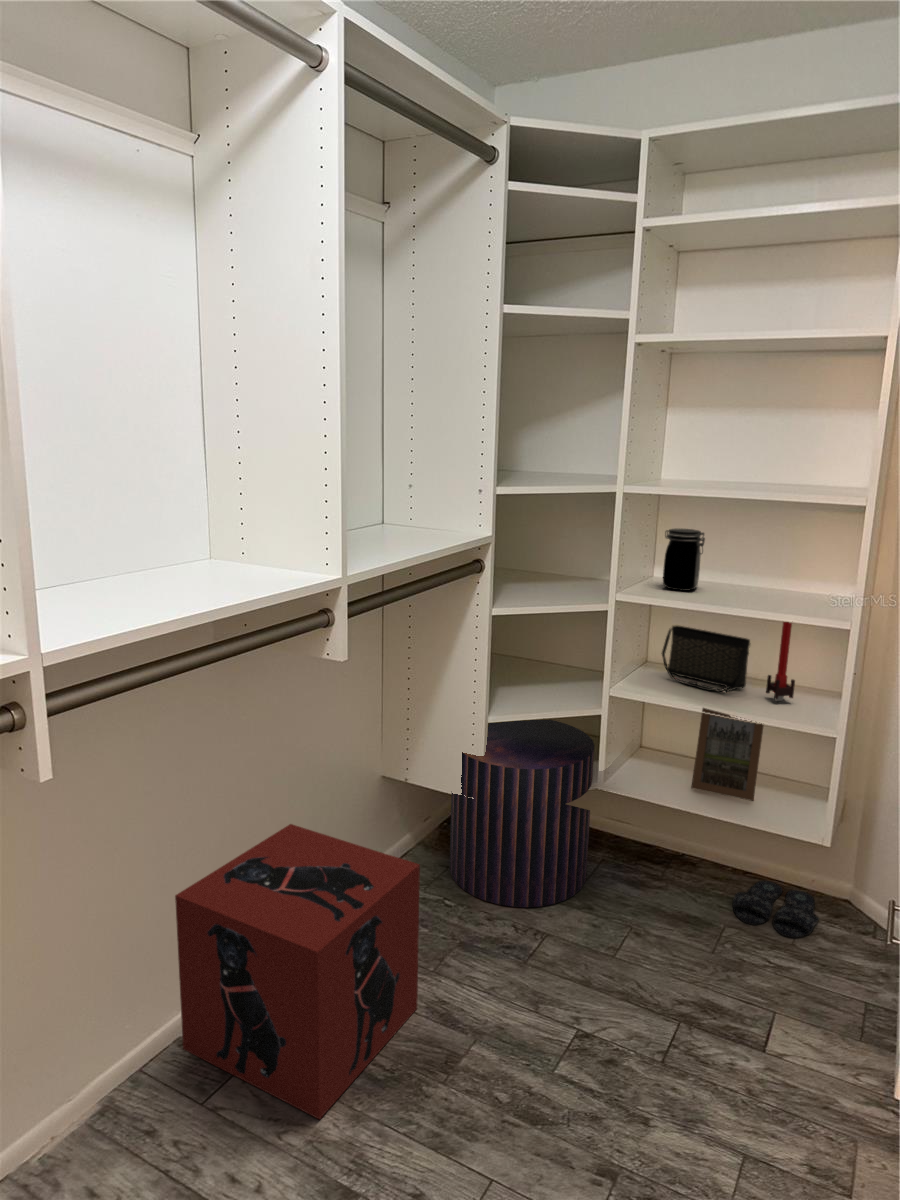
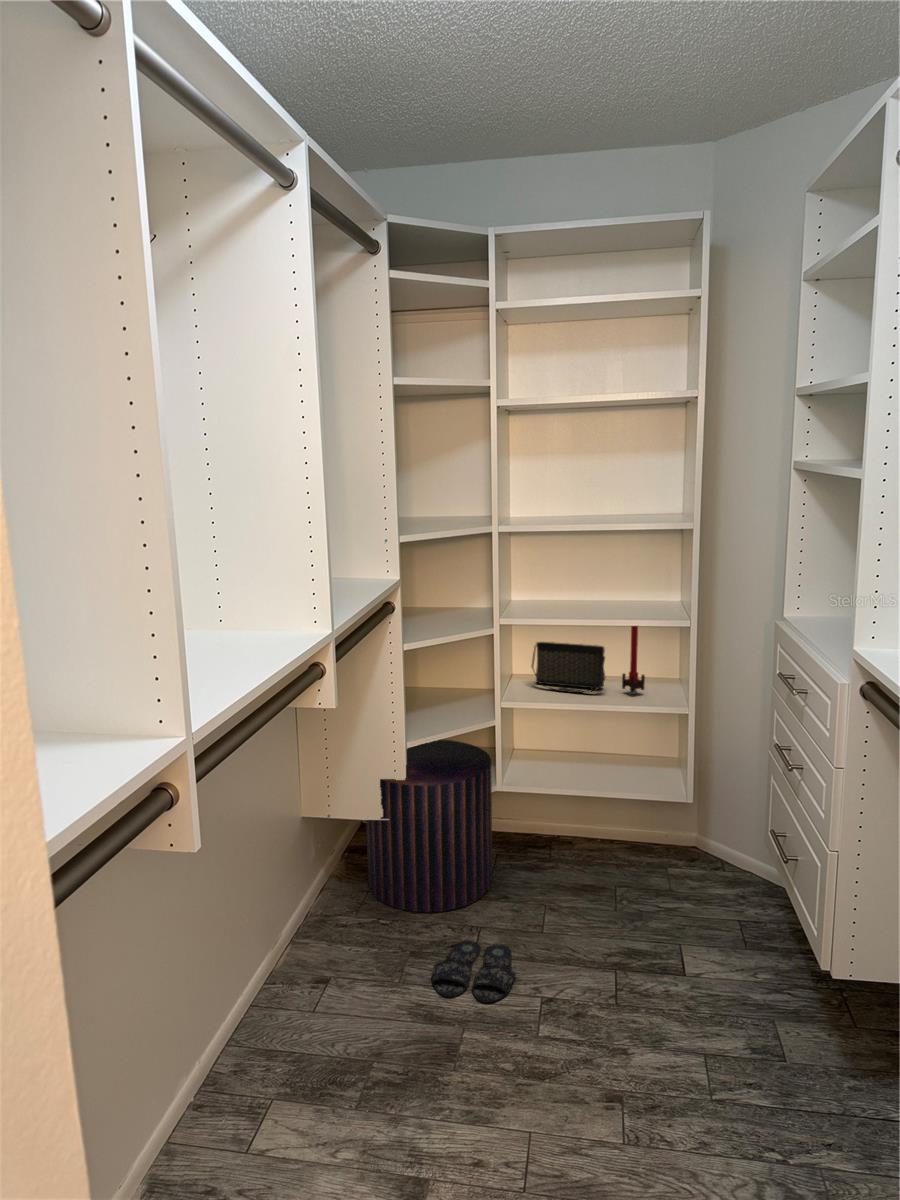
jar: present [663,529,705,591] -> none [527,559,563,612]
picture frame: present [691,708,764,801] -> none [572,707,623,780]
storage box: present [175,824,420,1119] -> none [188,872,402,1131]
slippers: present [733,880,819,938] -> present [432,941,516,1003]

